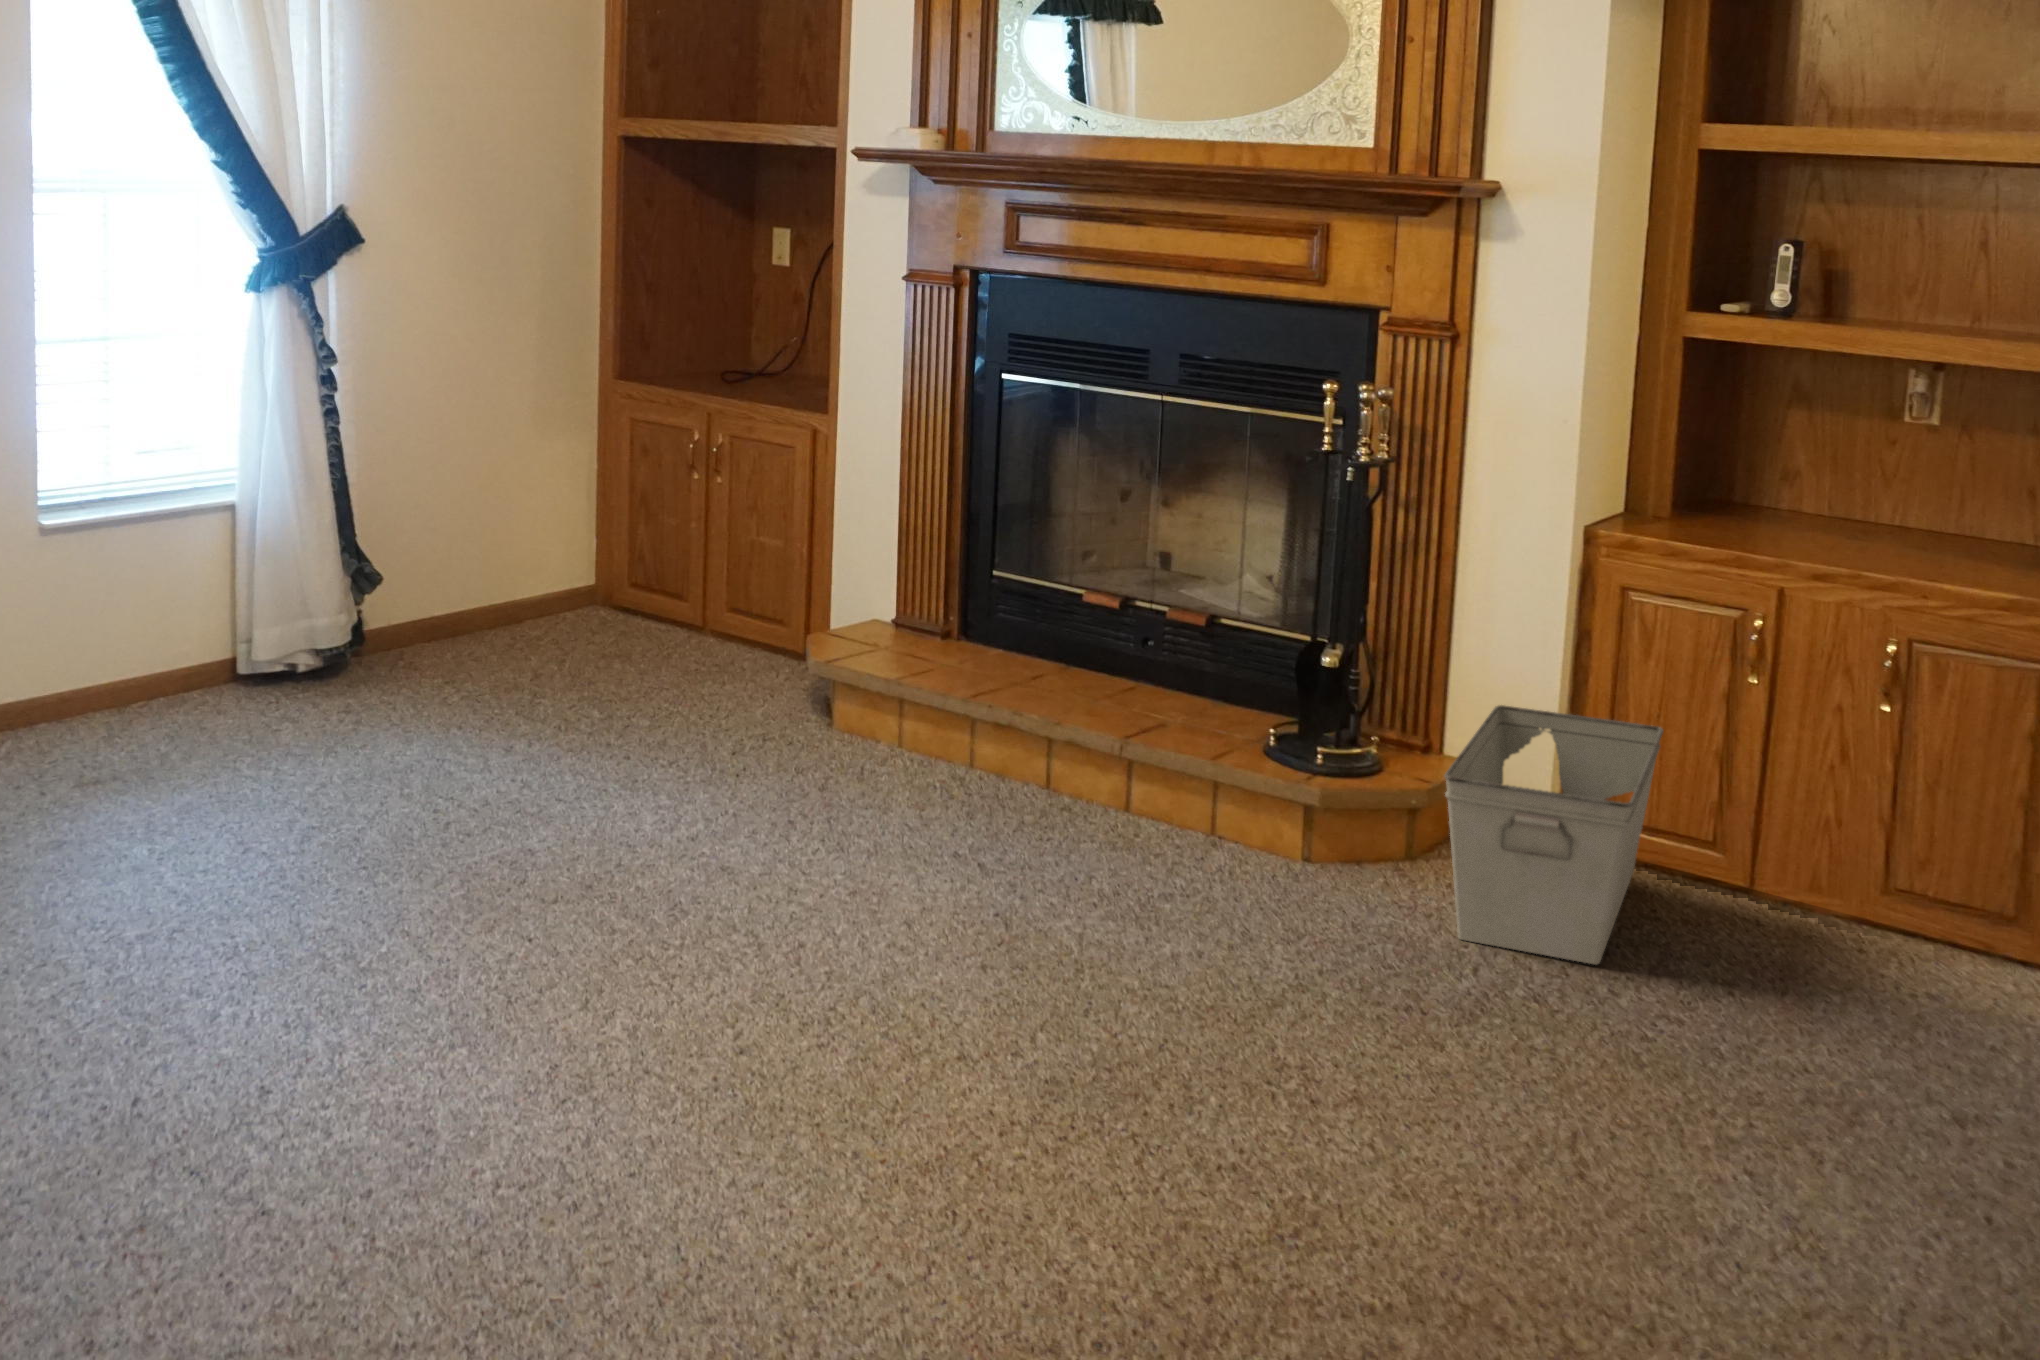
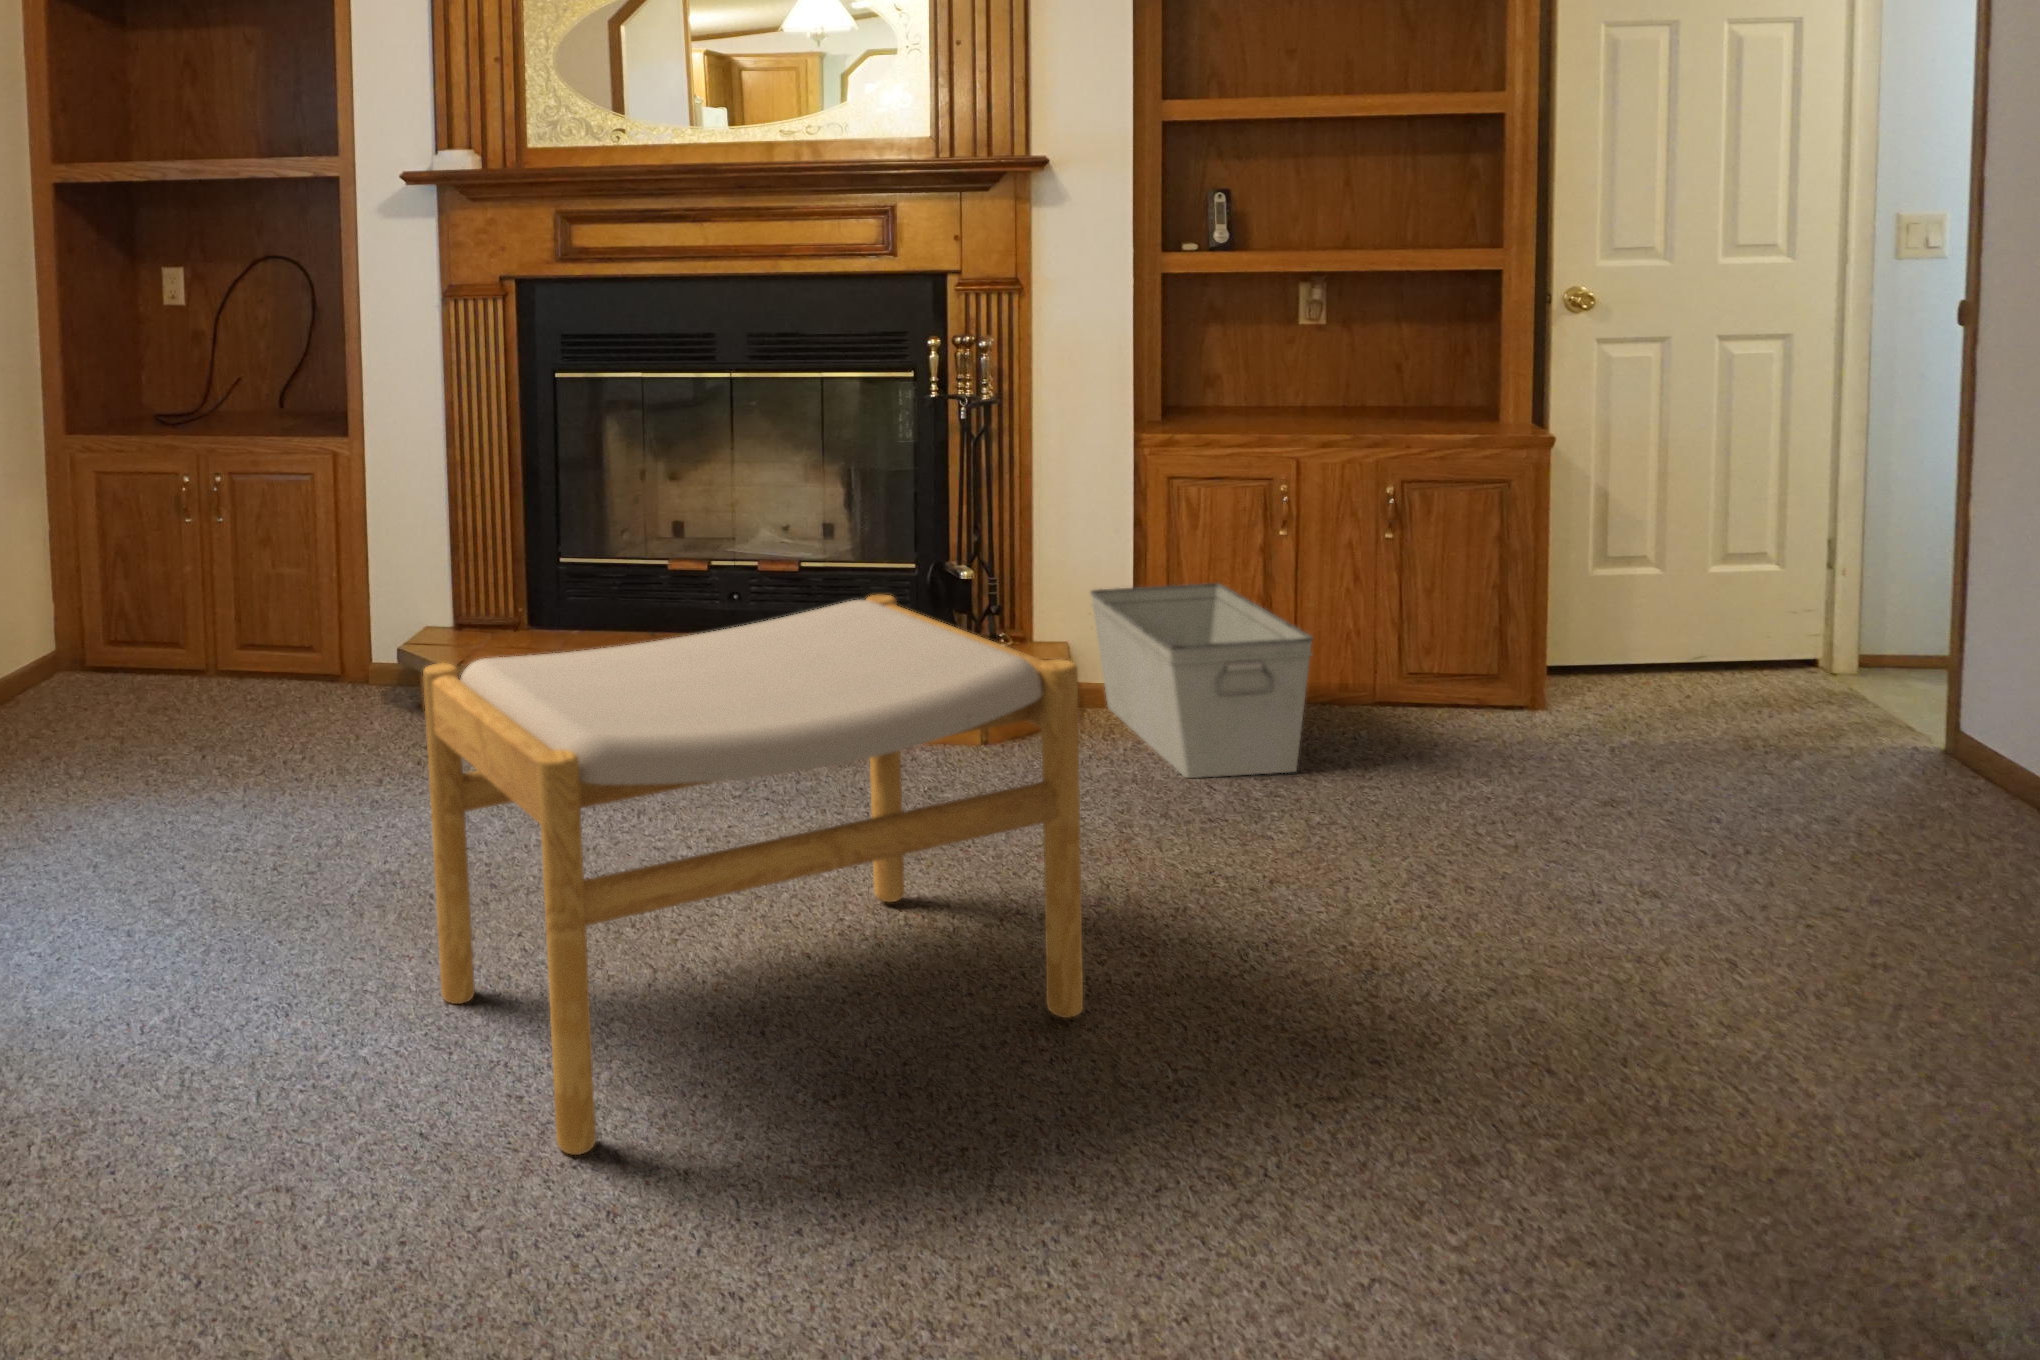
footstool: none [305,615,956,1114] -> present [423,594,1083,1155]

